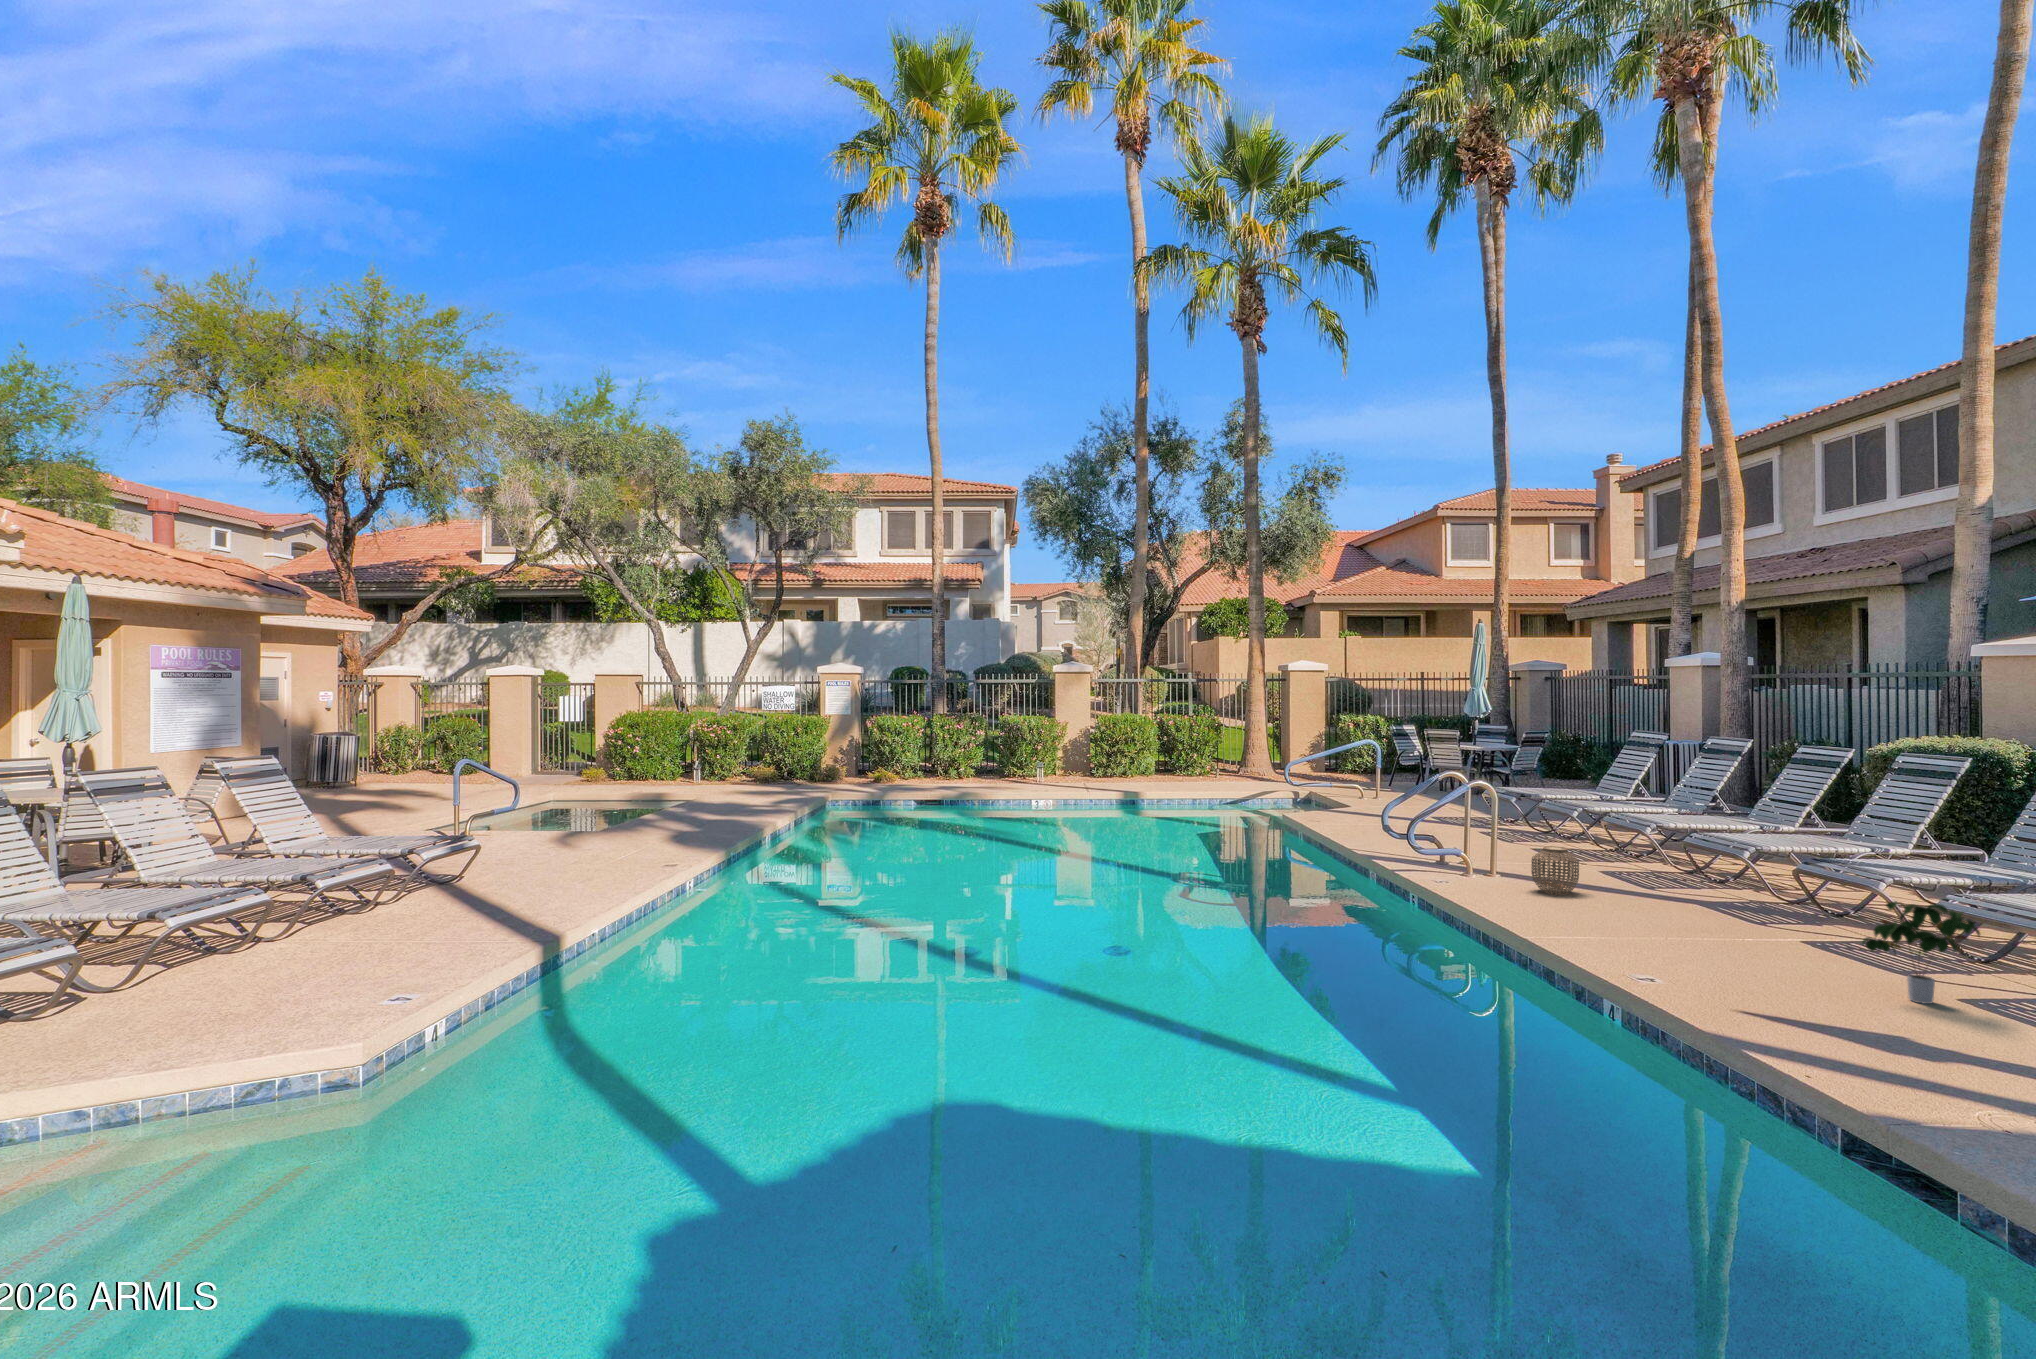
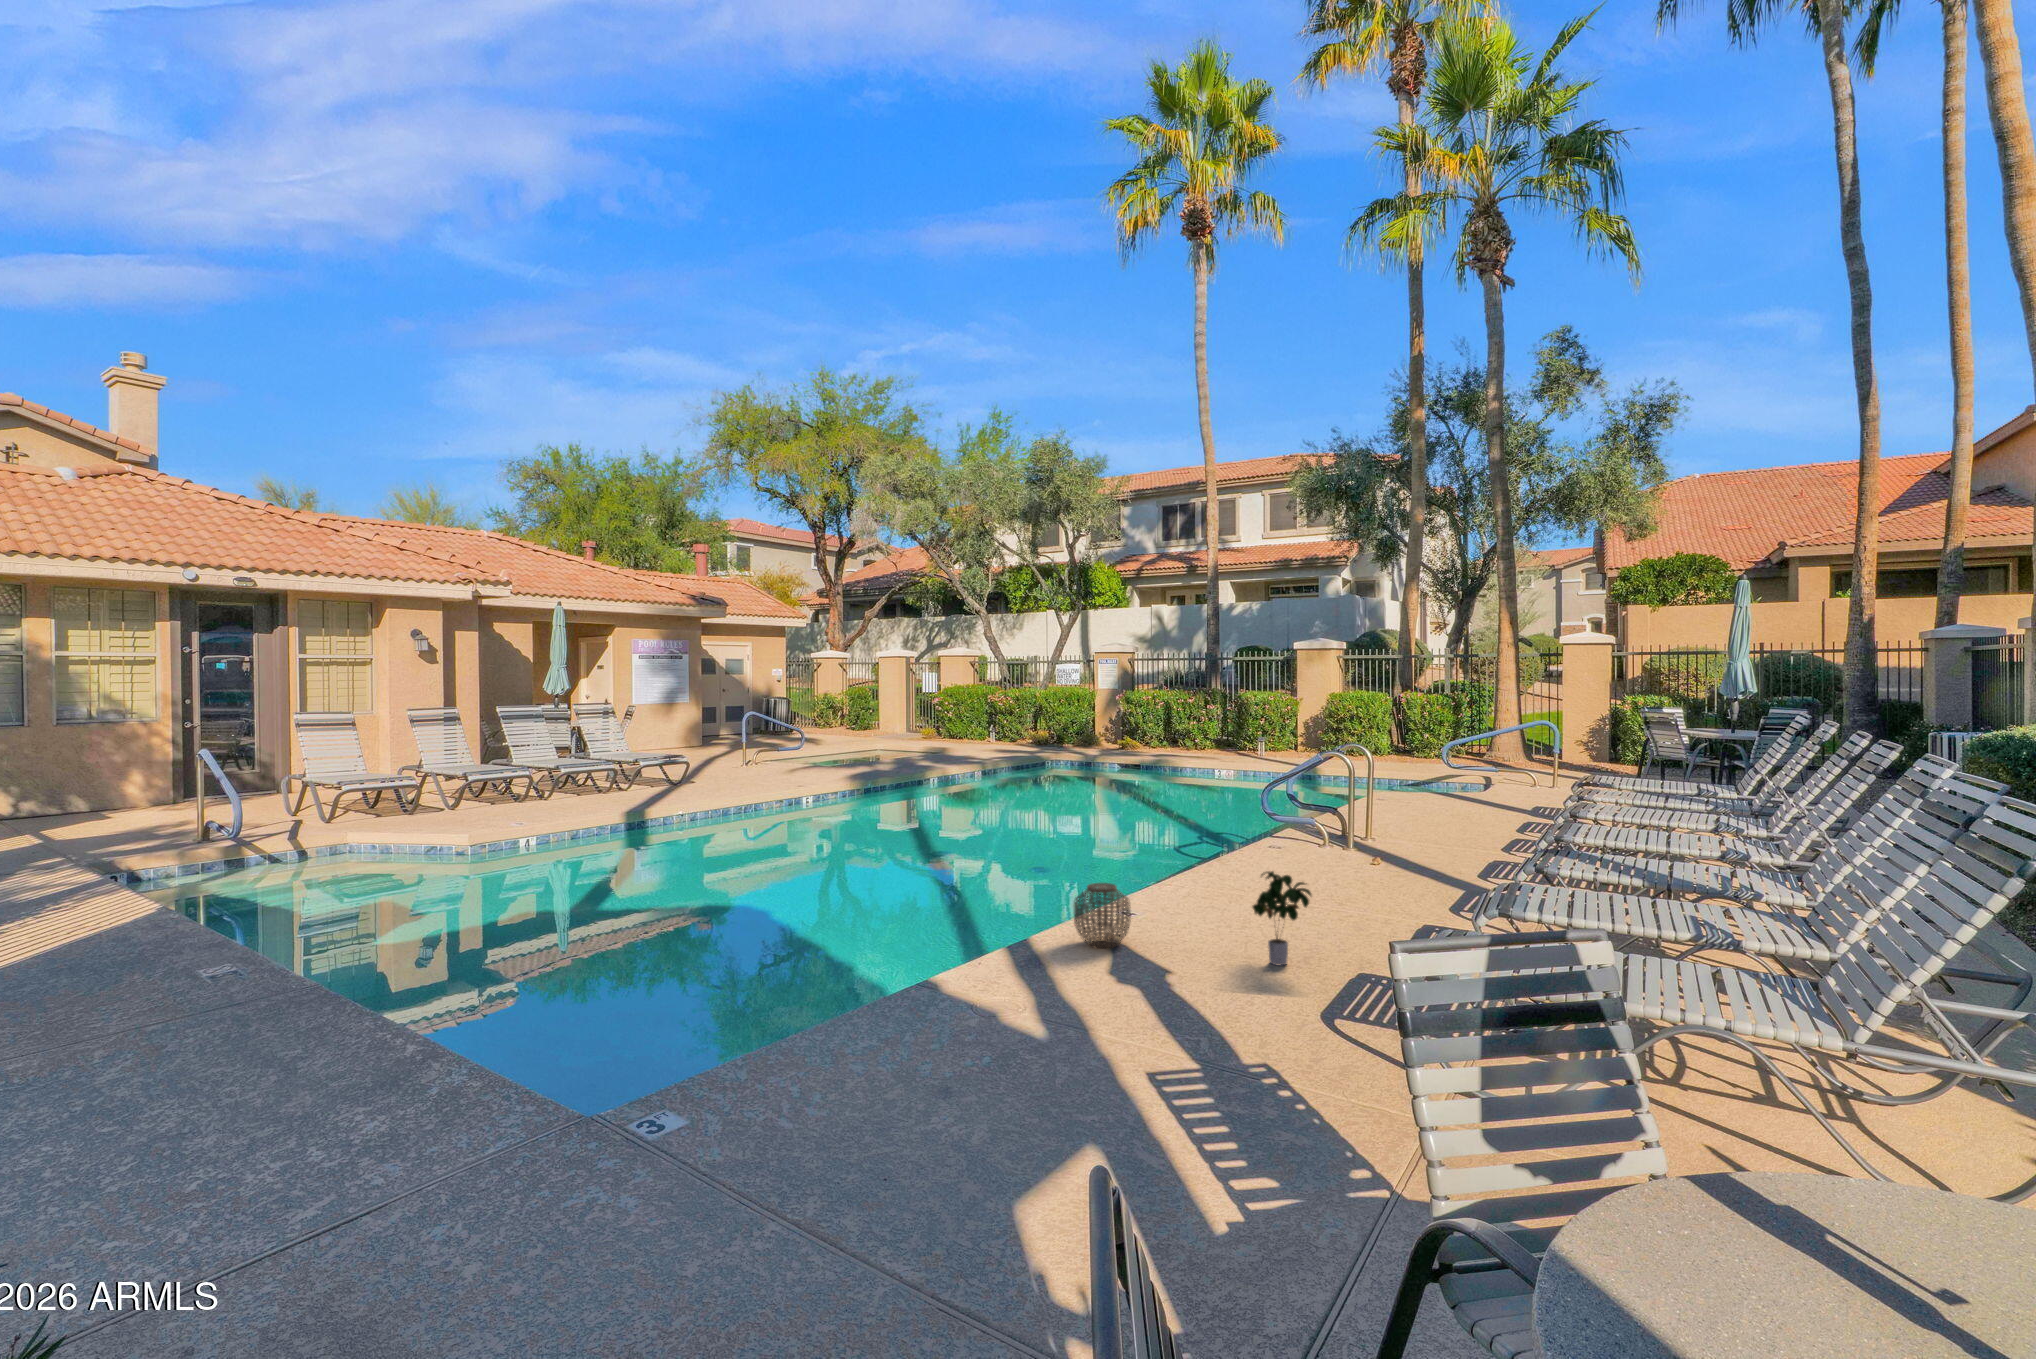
woven basket: present [1531,846,1579,895] -> present [1074,883,1131,948]

